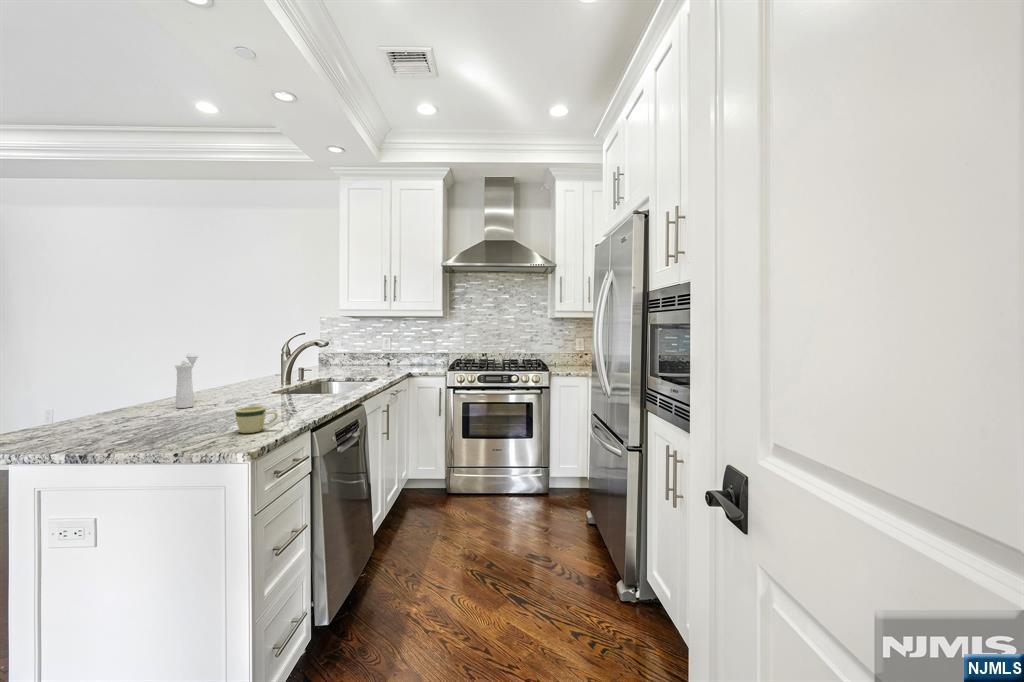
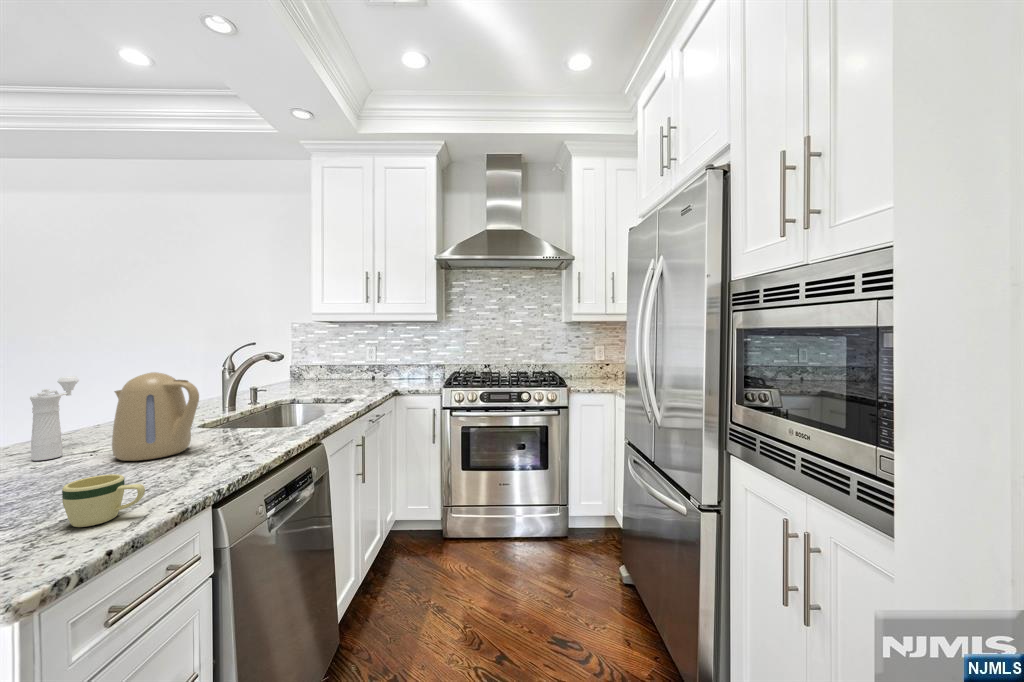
kettle: none [227,351,285,409] -> present [112,372,199,461]

